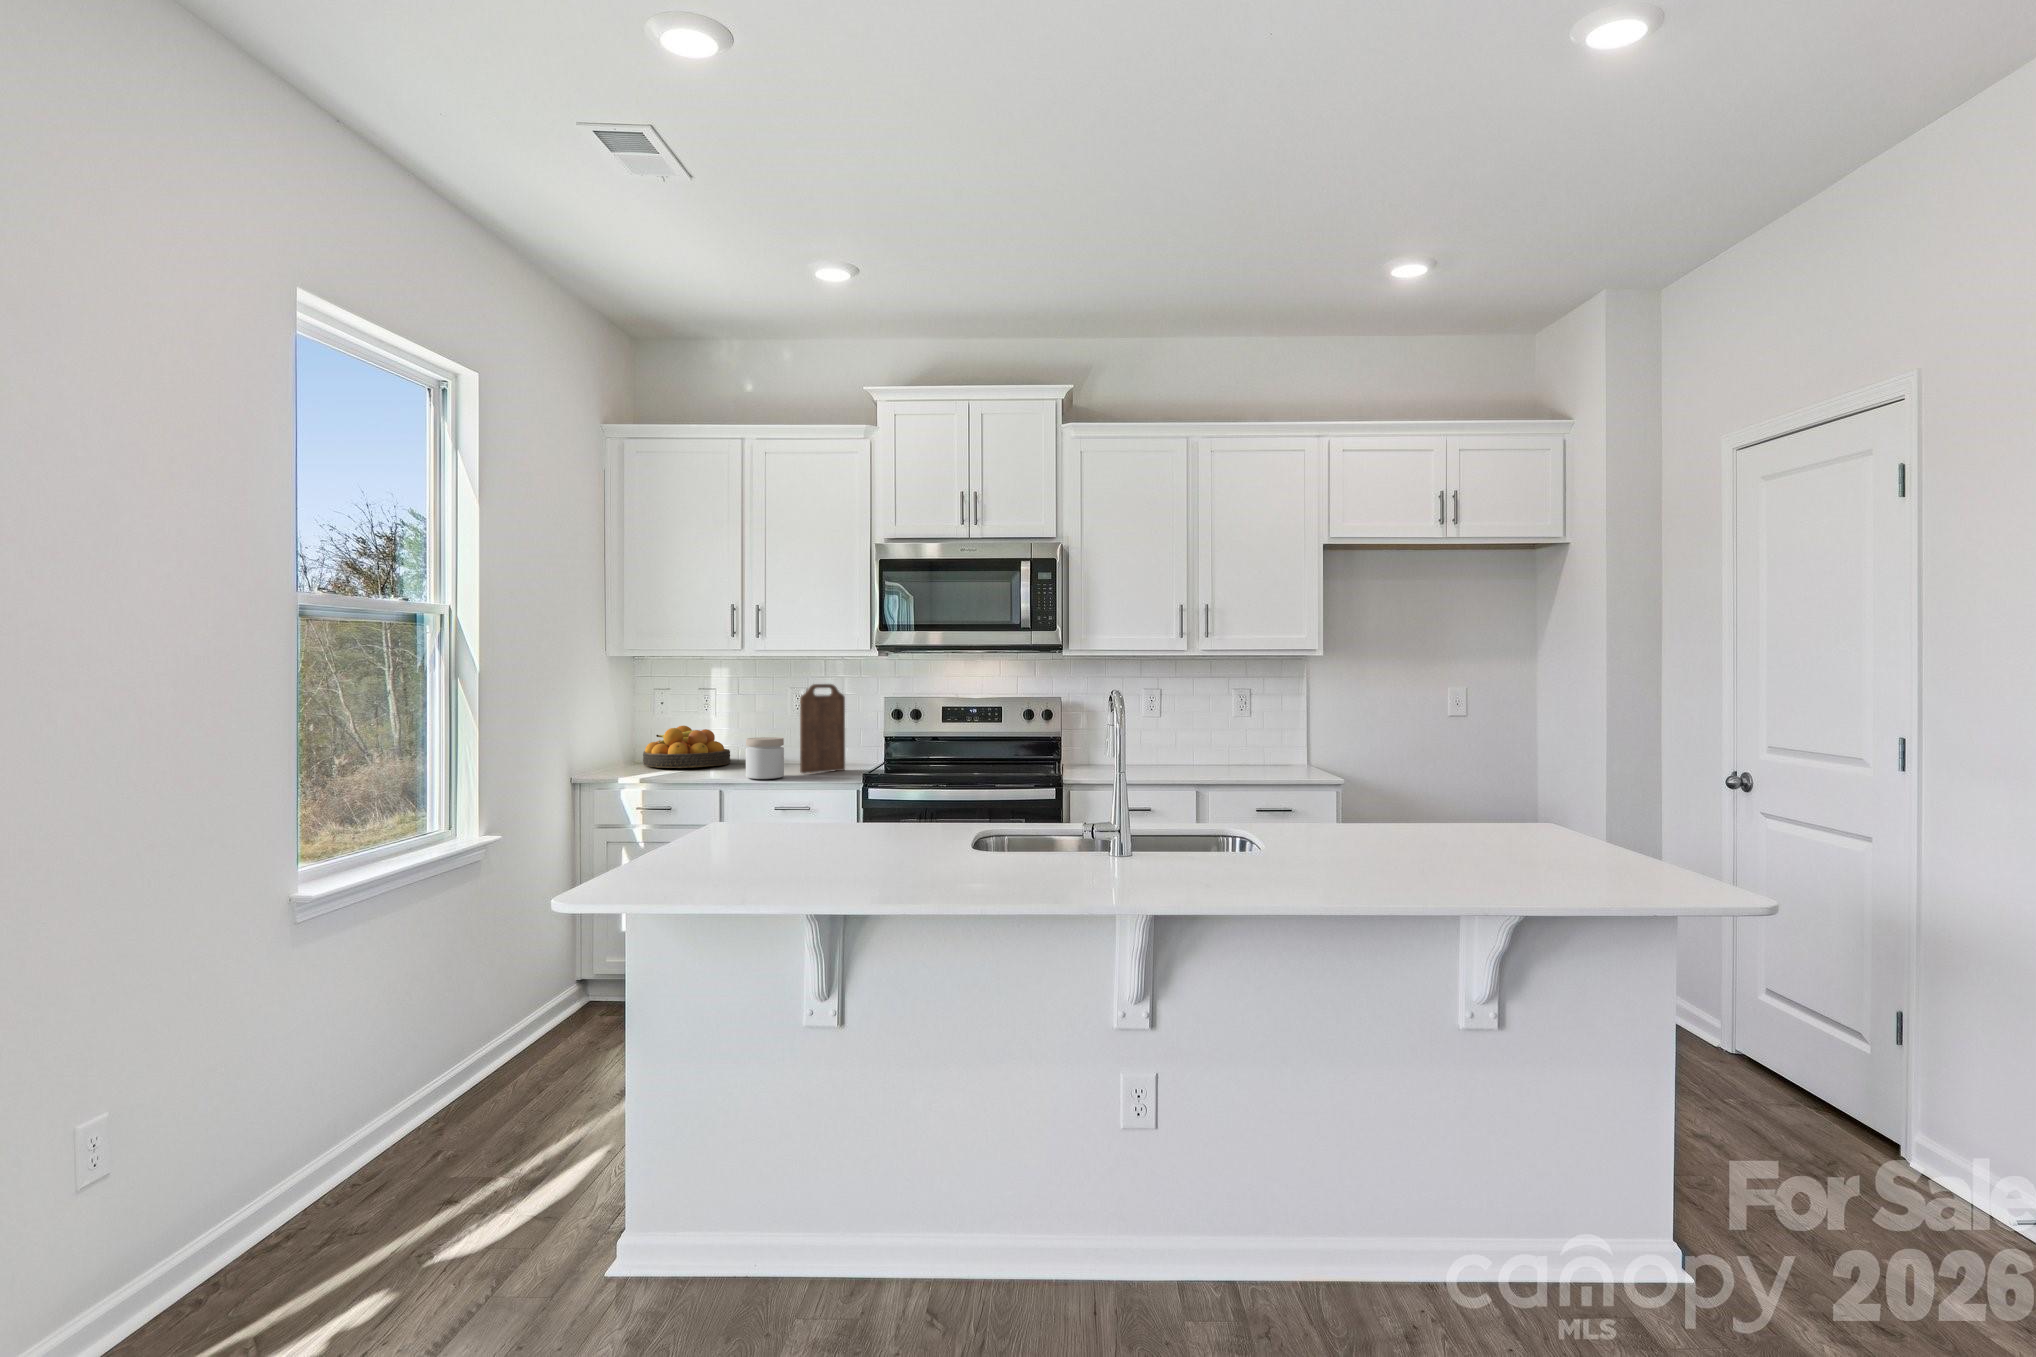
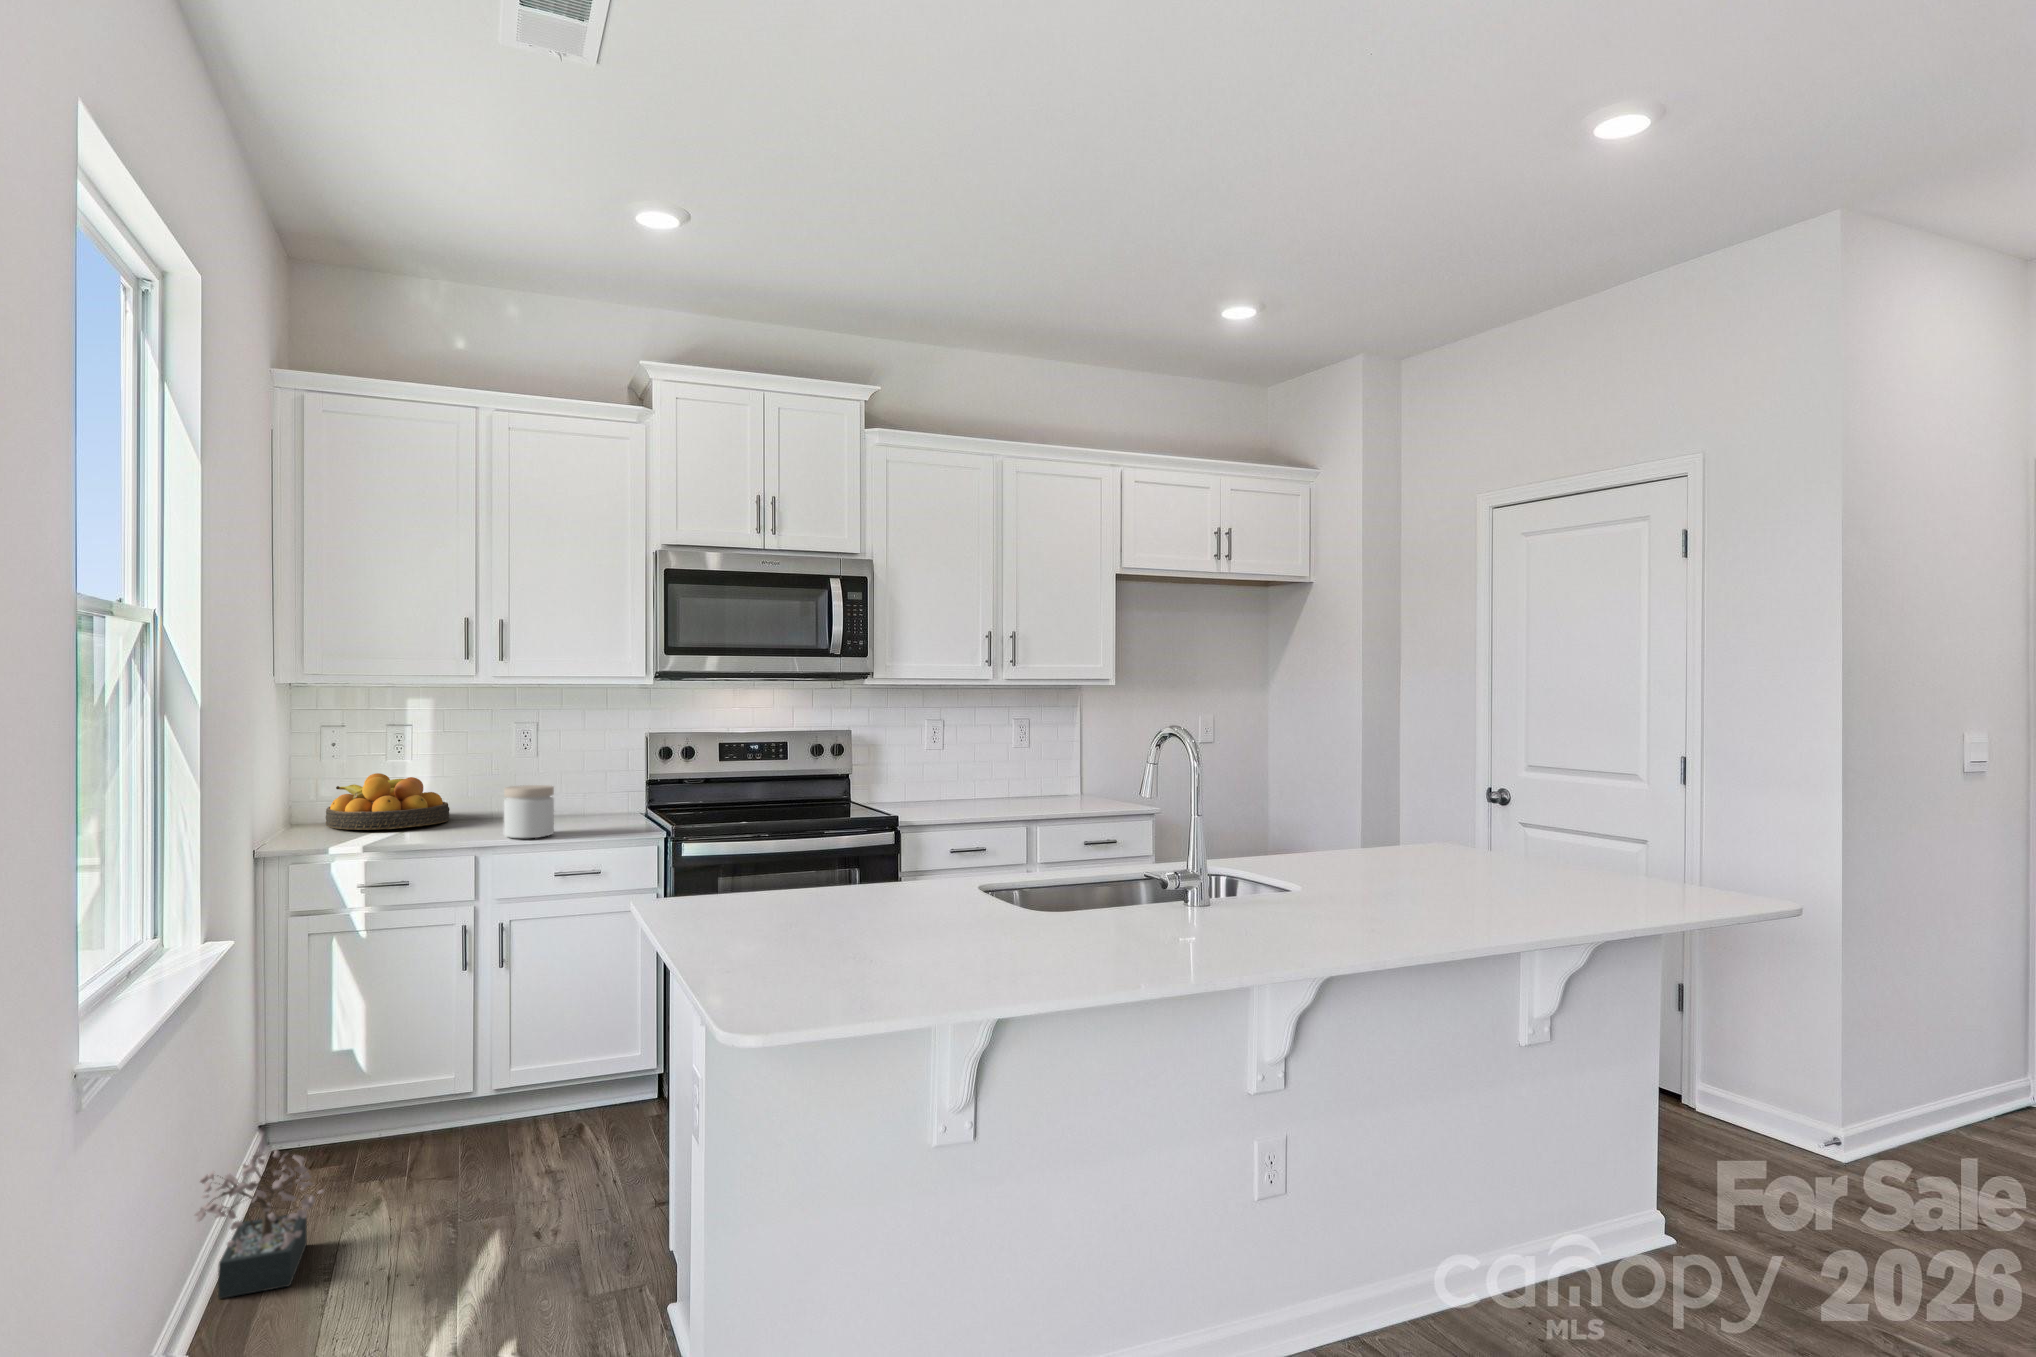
cutting board: present [800,684,845,774] -> none [568,718,616,828]
decorative plant: none [475,990,568,1085] -> present [195,1150,324,1298]

